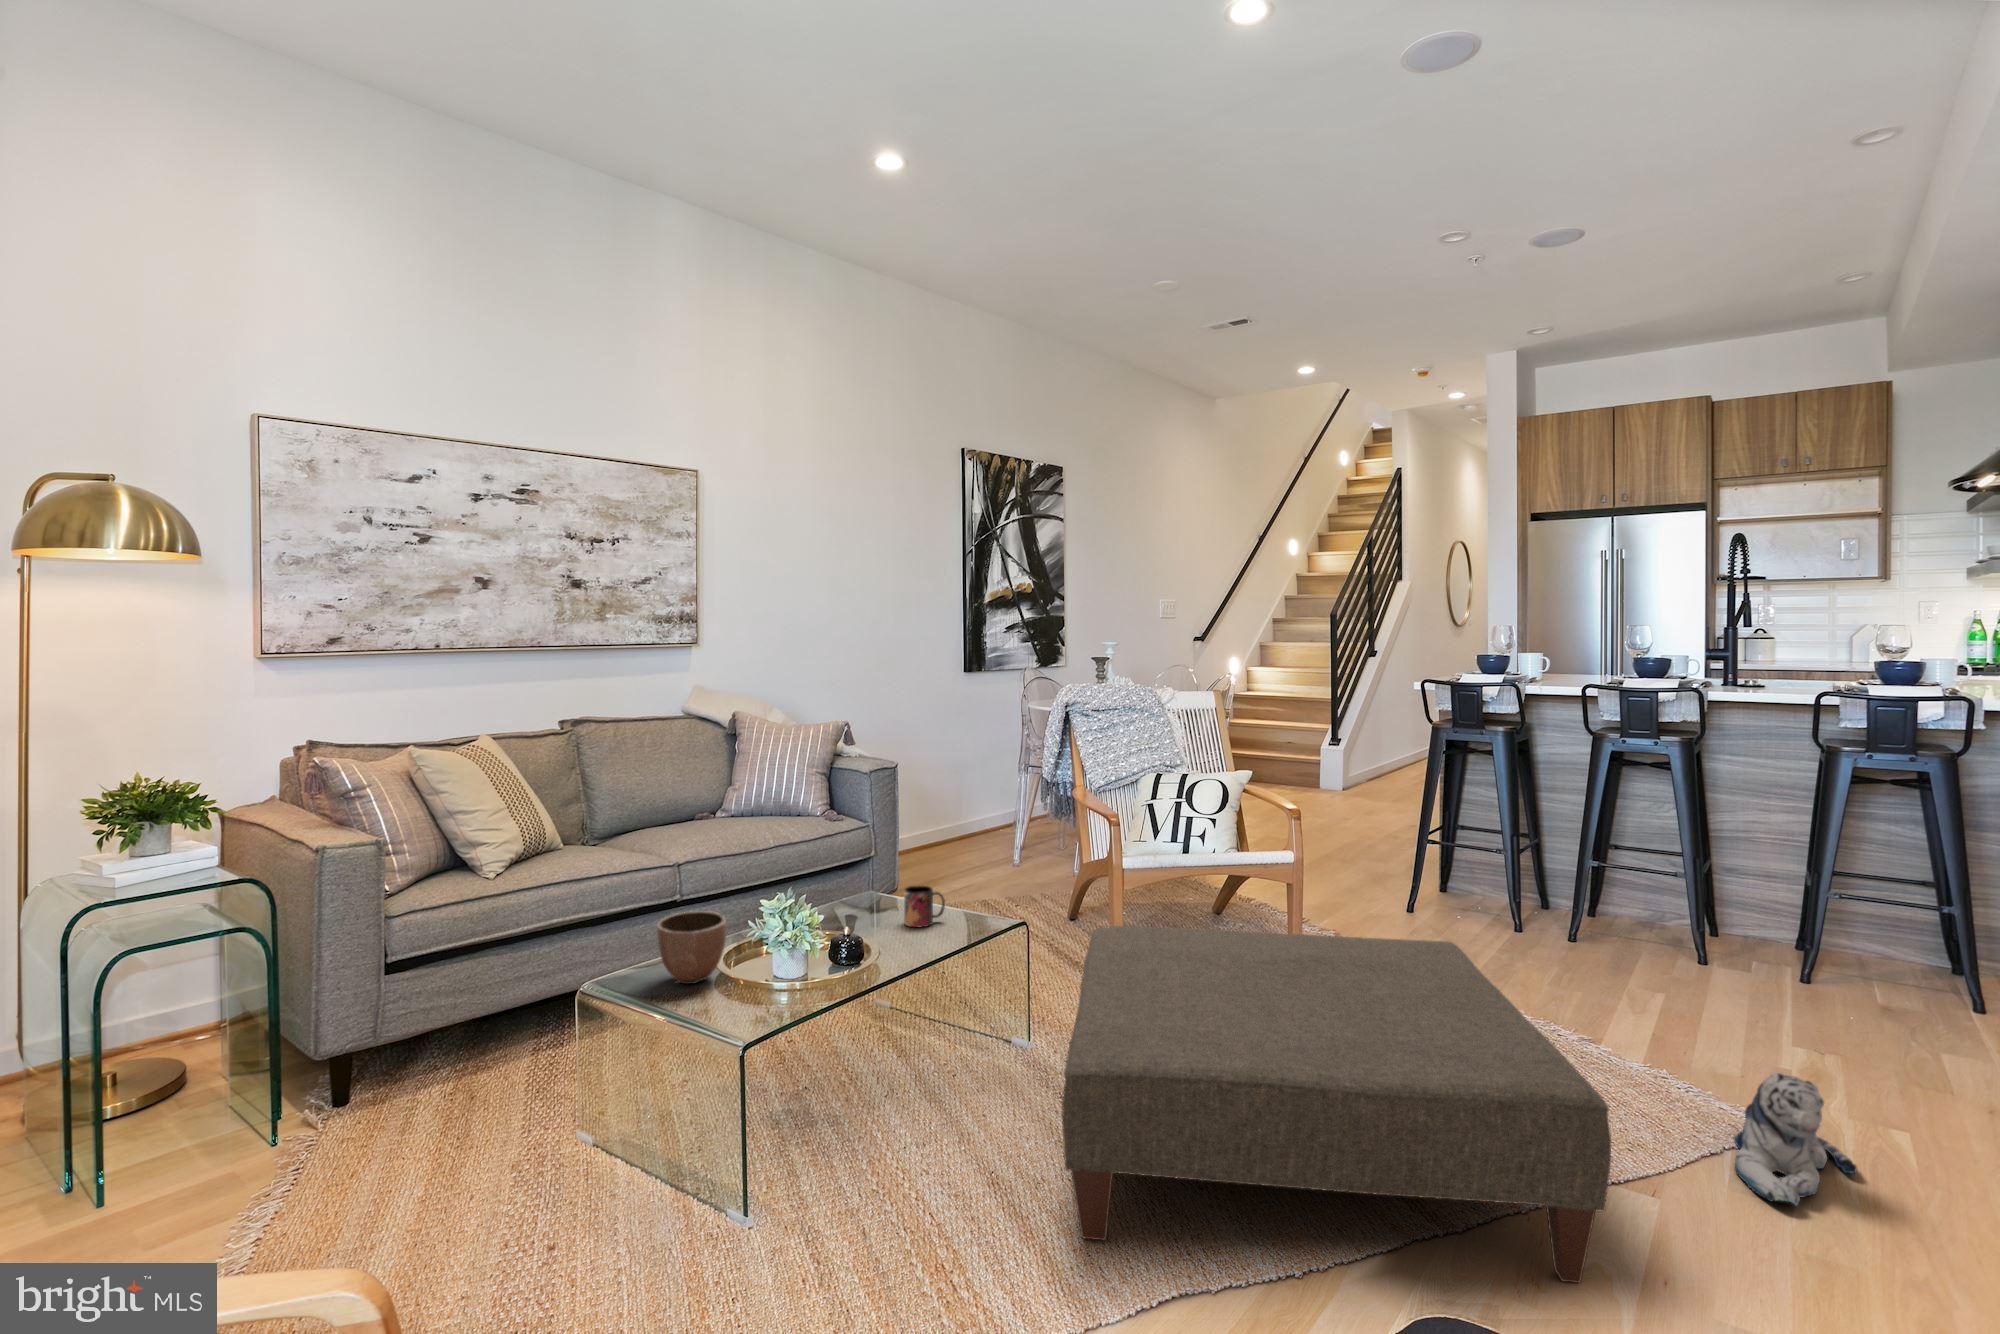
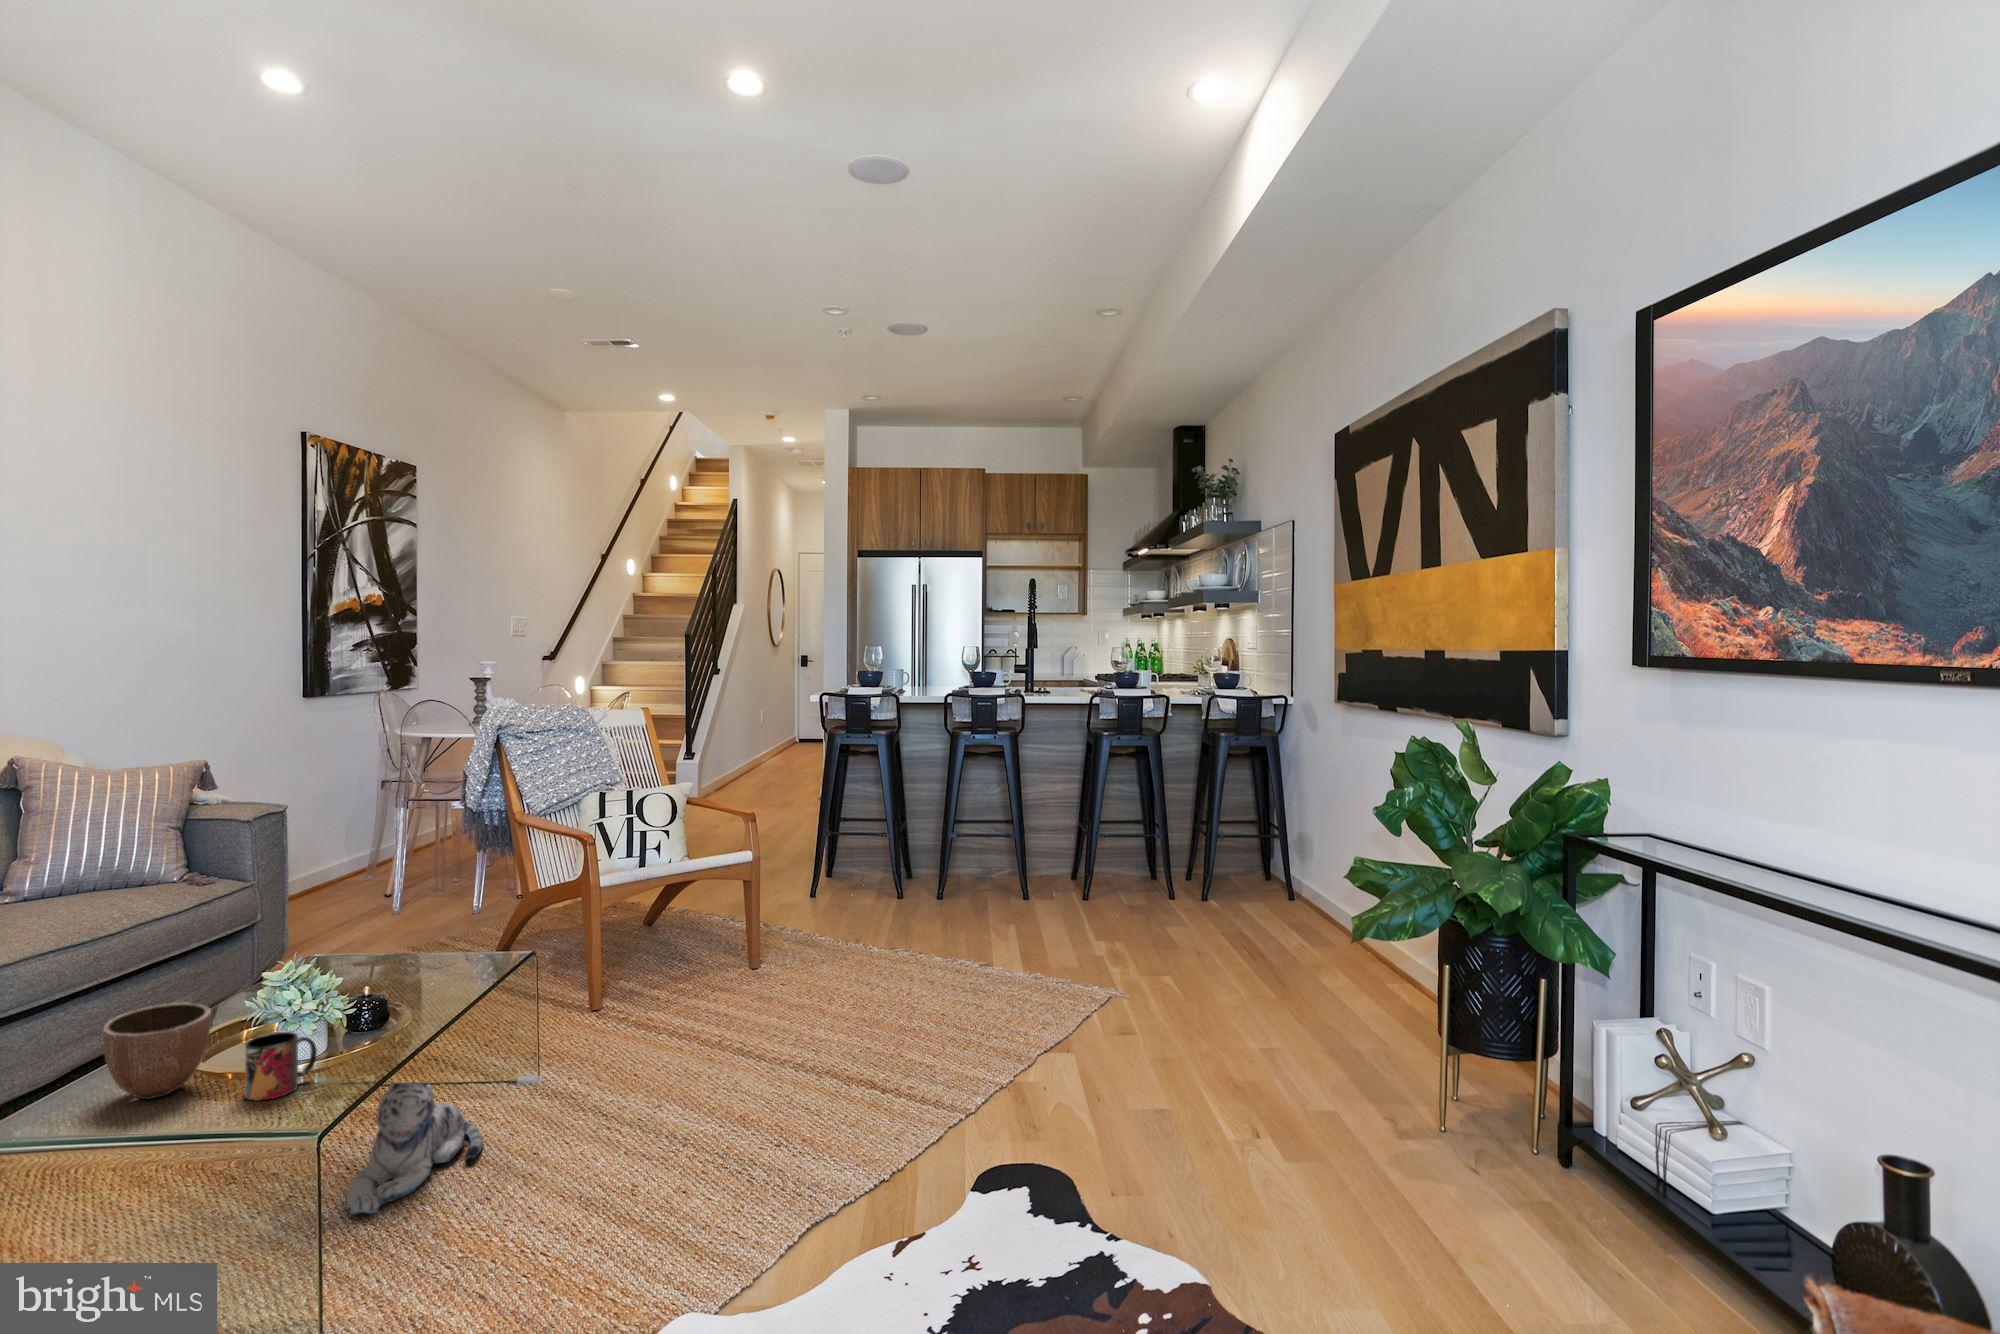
mug: present [904,886,945,927] -> present [245,1032,317,1101]
ottoman: present [1062,926,1611,1283] -> none [604,904,1076,1215]
plush toy: present [1734,1072,1857,1206] -> present [346,1082,483,1216]

